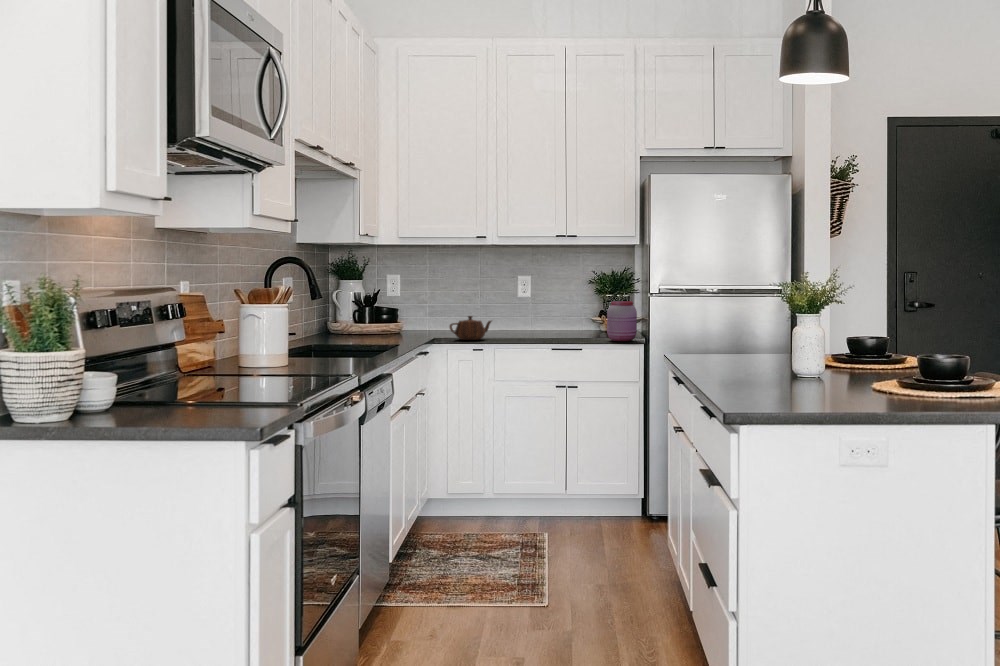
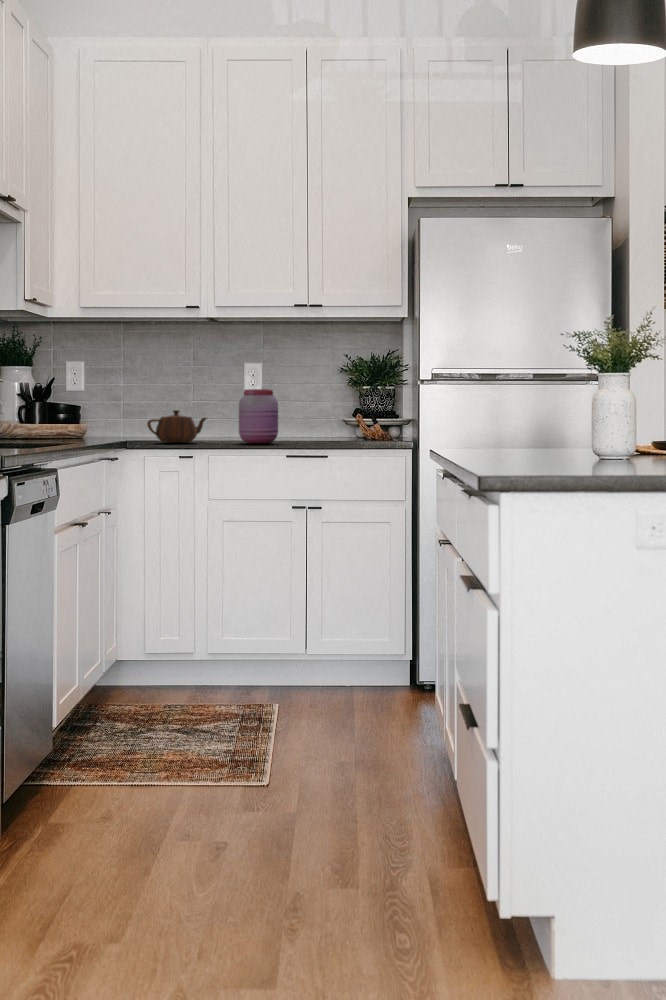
jar: present [607,301,637,341] -> present [239,389,278,443]

